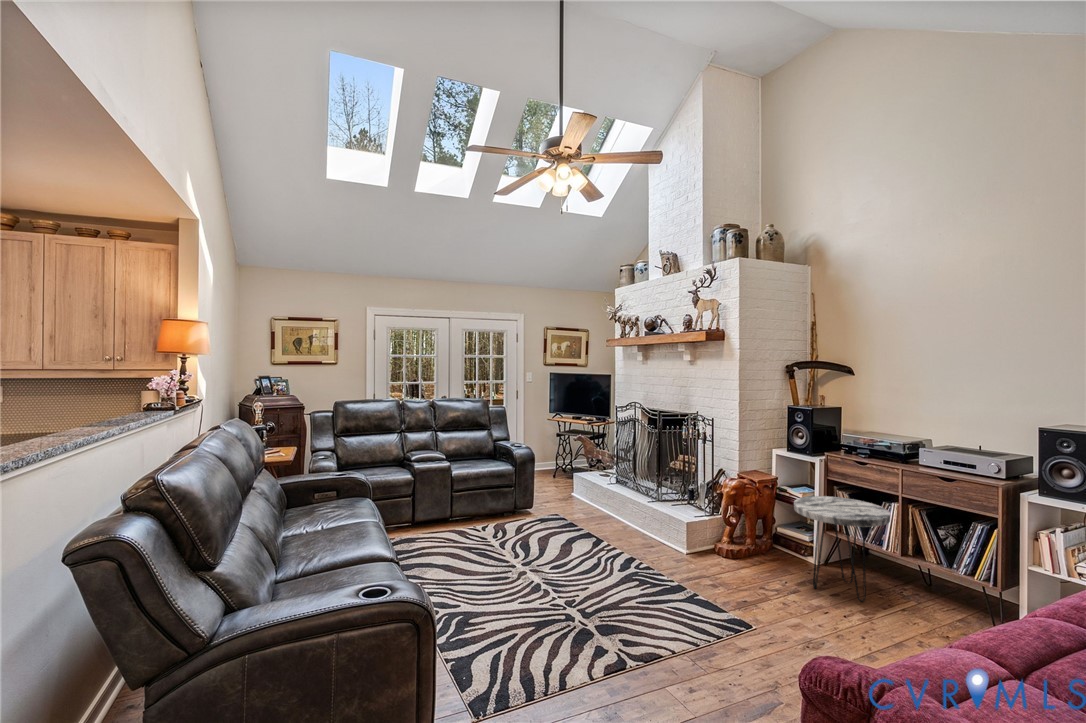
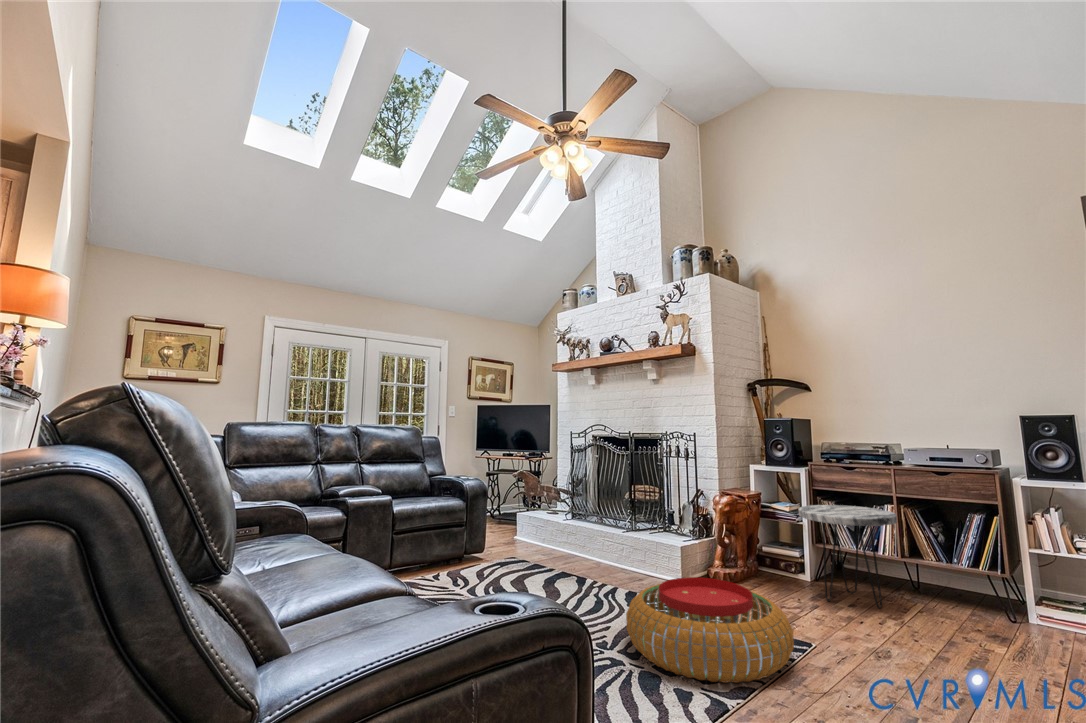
pouf: none [586,558,724,653] -> present [626,577,794,683]

